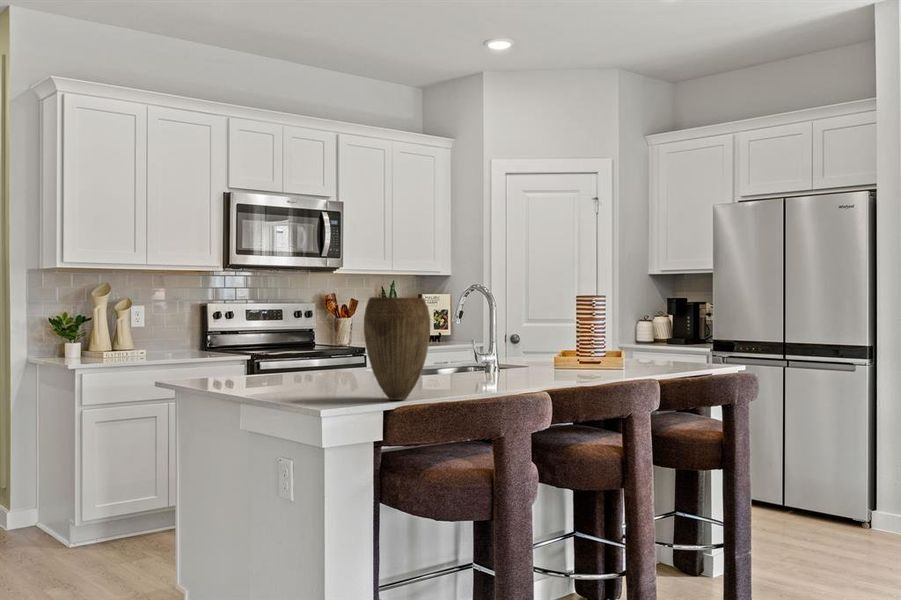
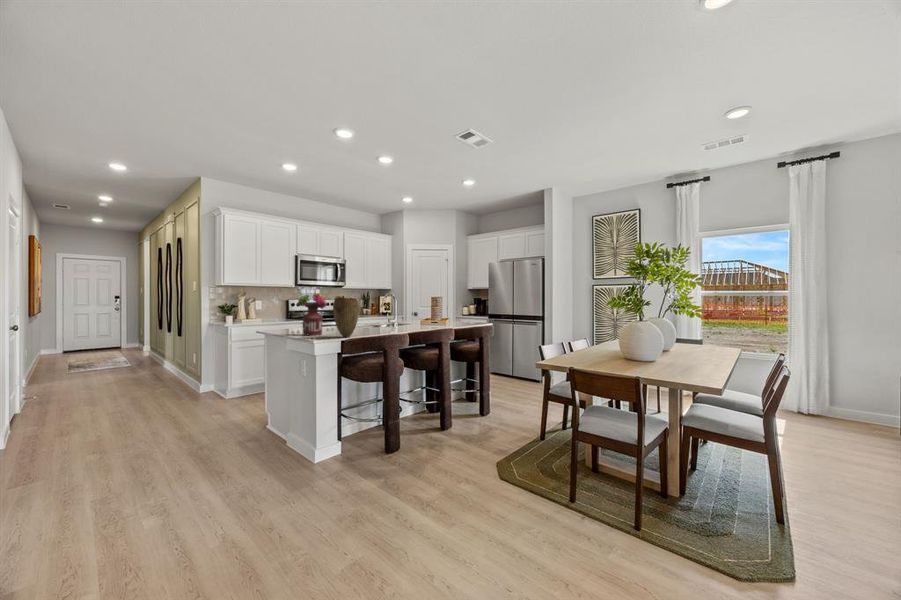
flower arrangement: none [265,284,342,394] -> present [297,293,327,335]

